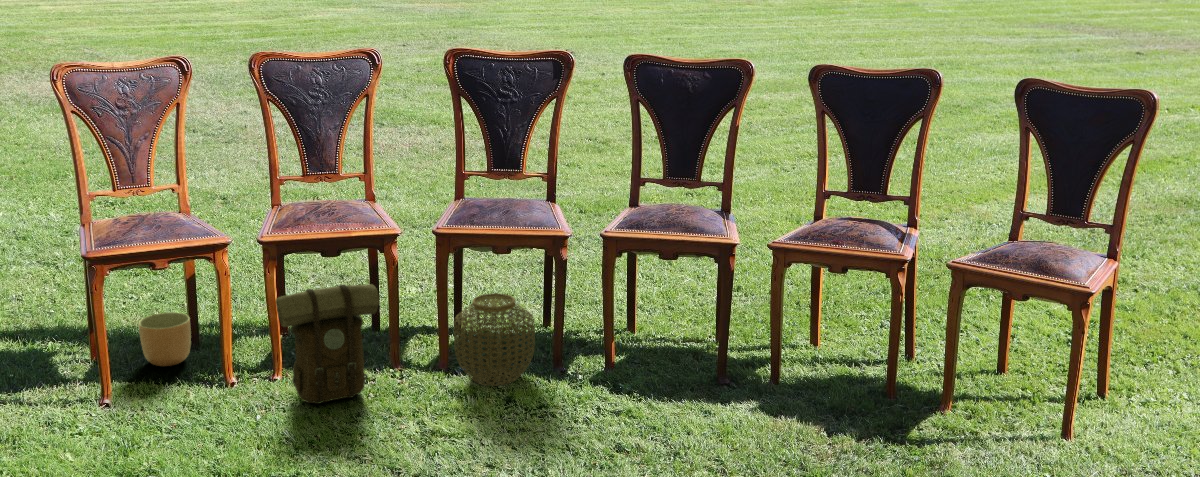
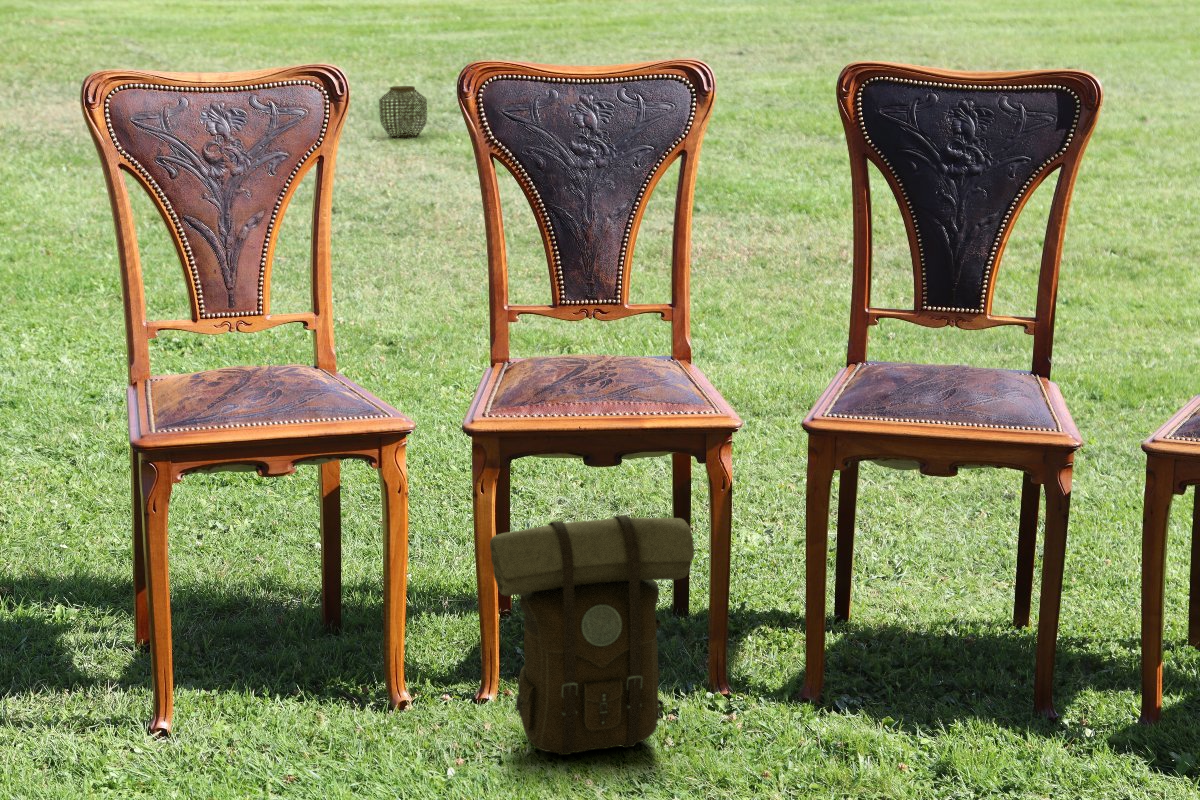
woven basket: present [454,293,535,386] -> present [379,86,427,138]
planter: present [139,312,191,366] -> none [235,558,329,661]

